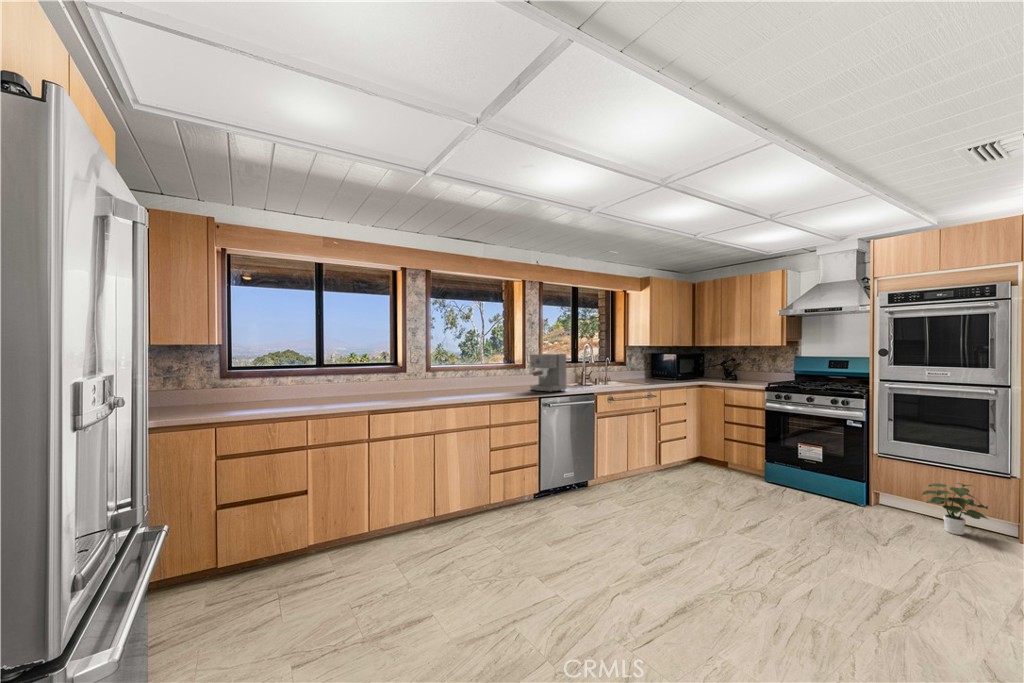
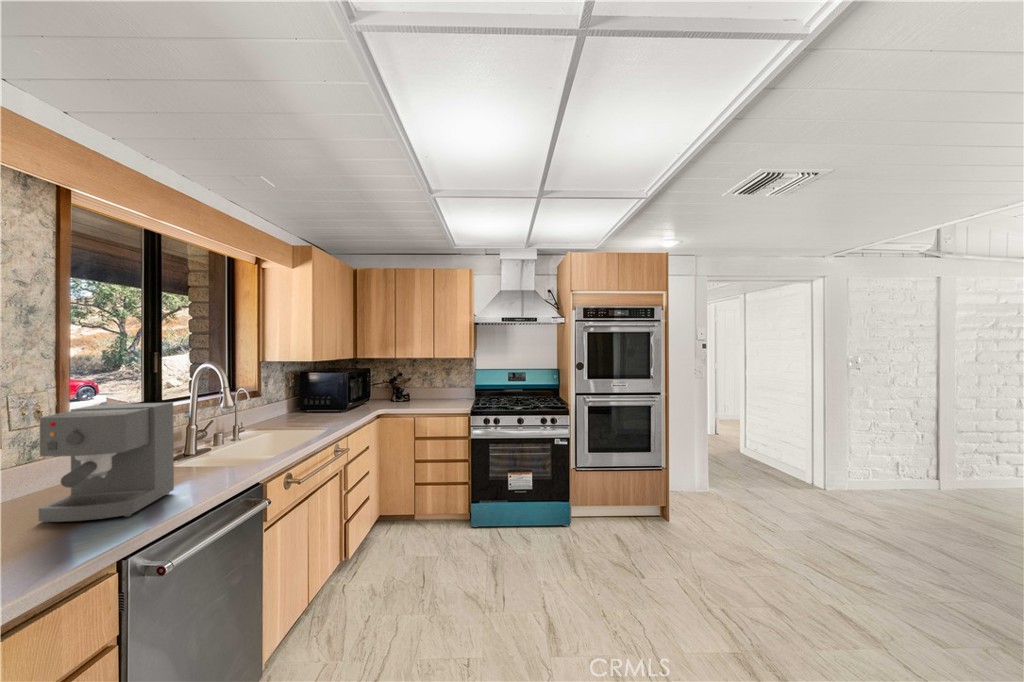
potted plant: present [922,483,988,535] -> none [619,485,665,535]

